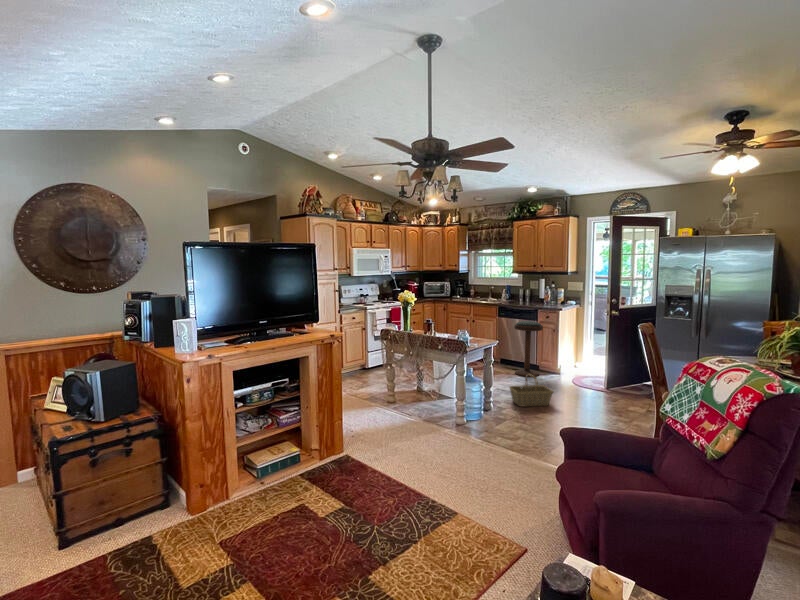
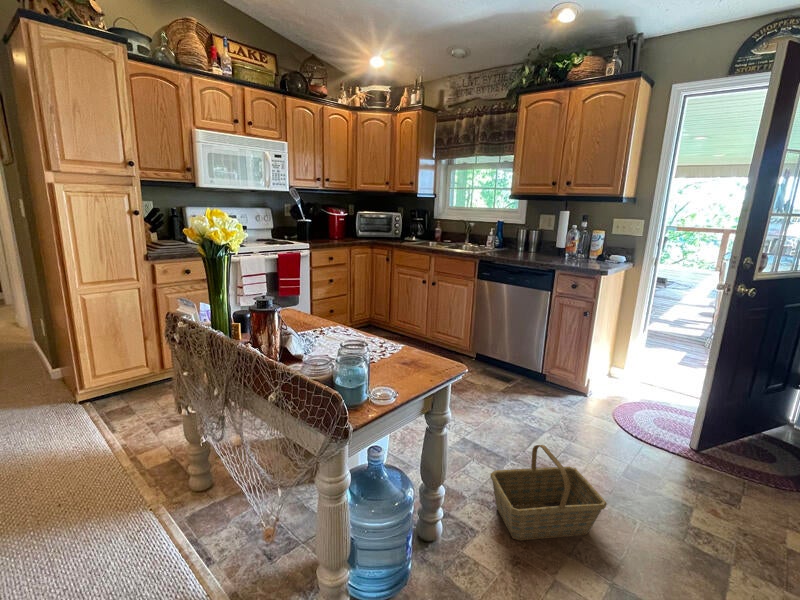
bar stool: present [514,321,543,377] -> none [501,292,564,401]

